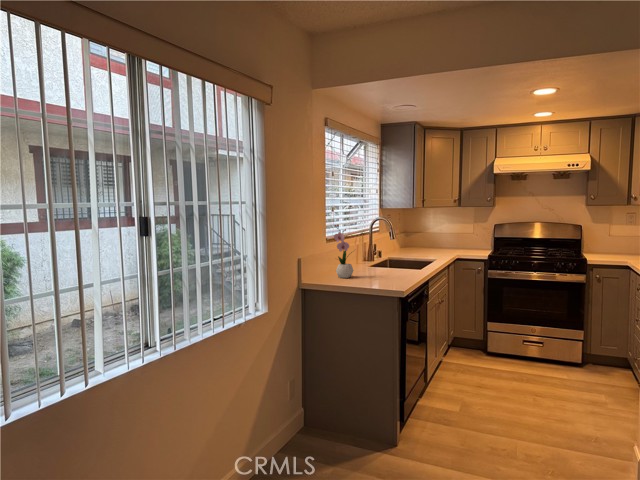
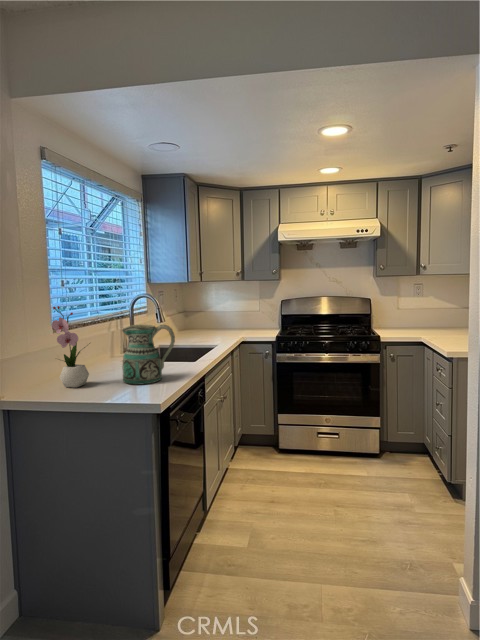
ceramic pitcher: none [376,239,412,279] -> present [122,325,175,384]

